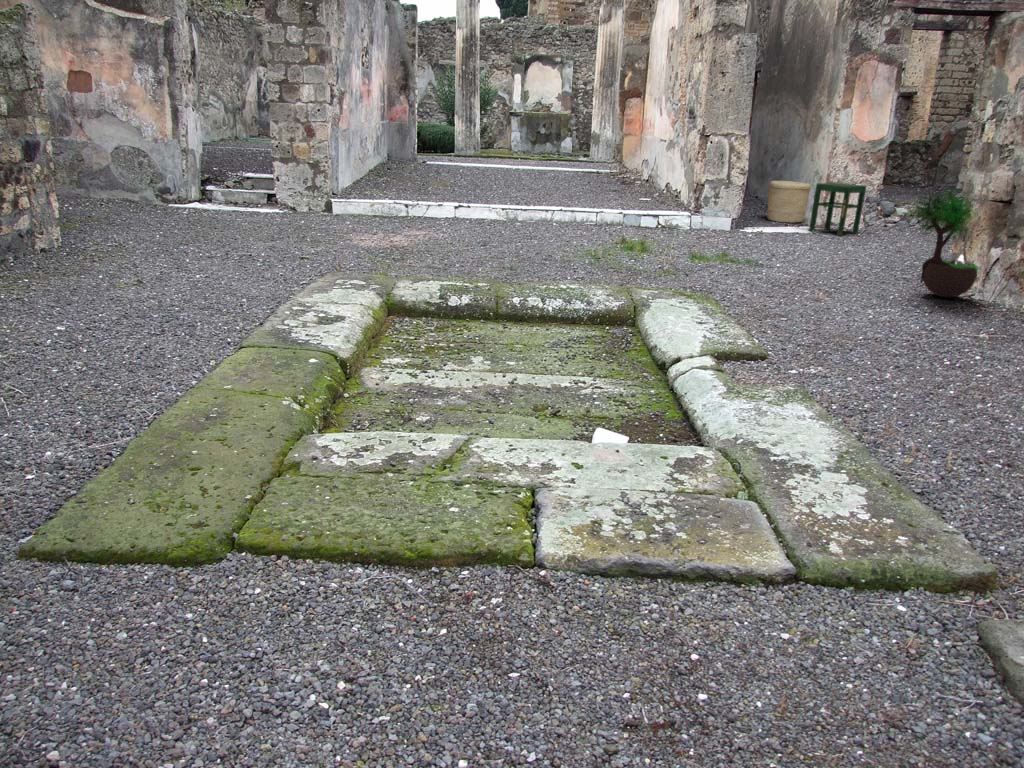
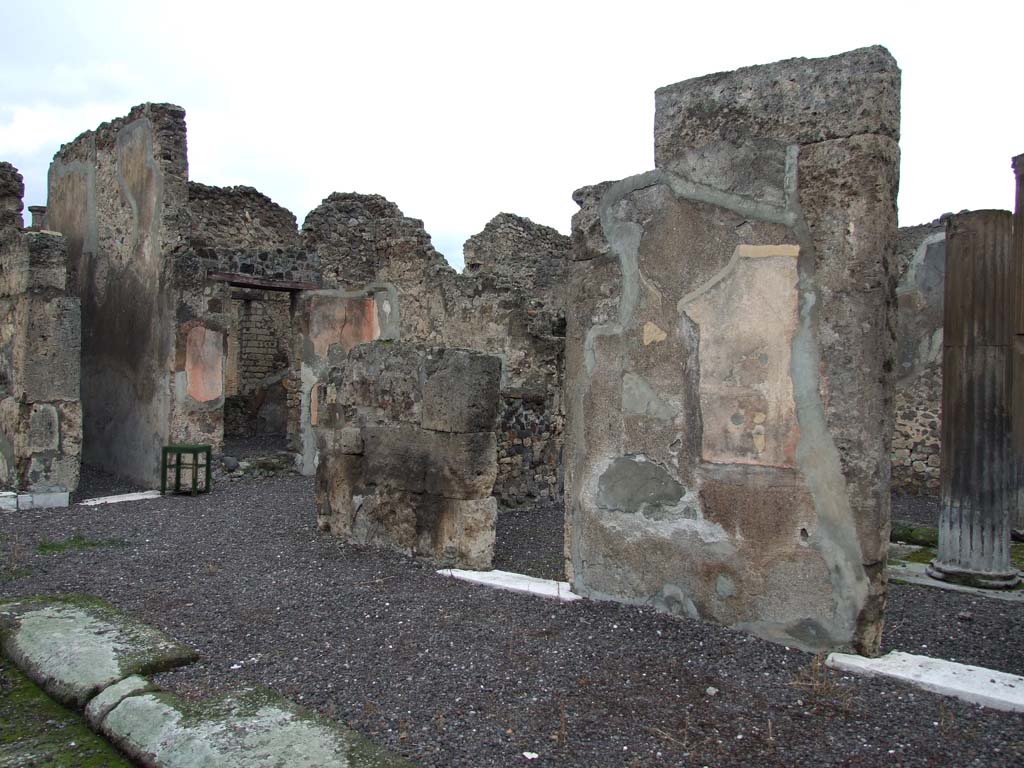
woven basket: present [767,181,811,223] -> none [106,445,152,489]
potted tree: present [909,187,978,297] -> none [278,440,349,547]

